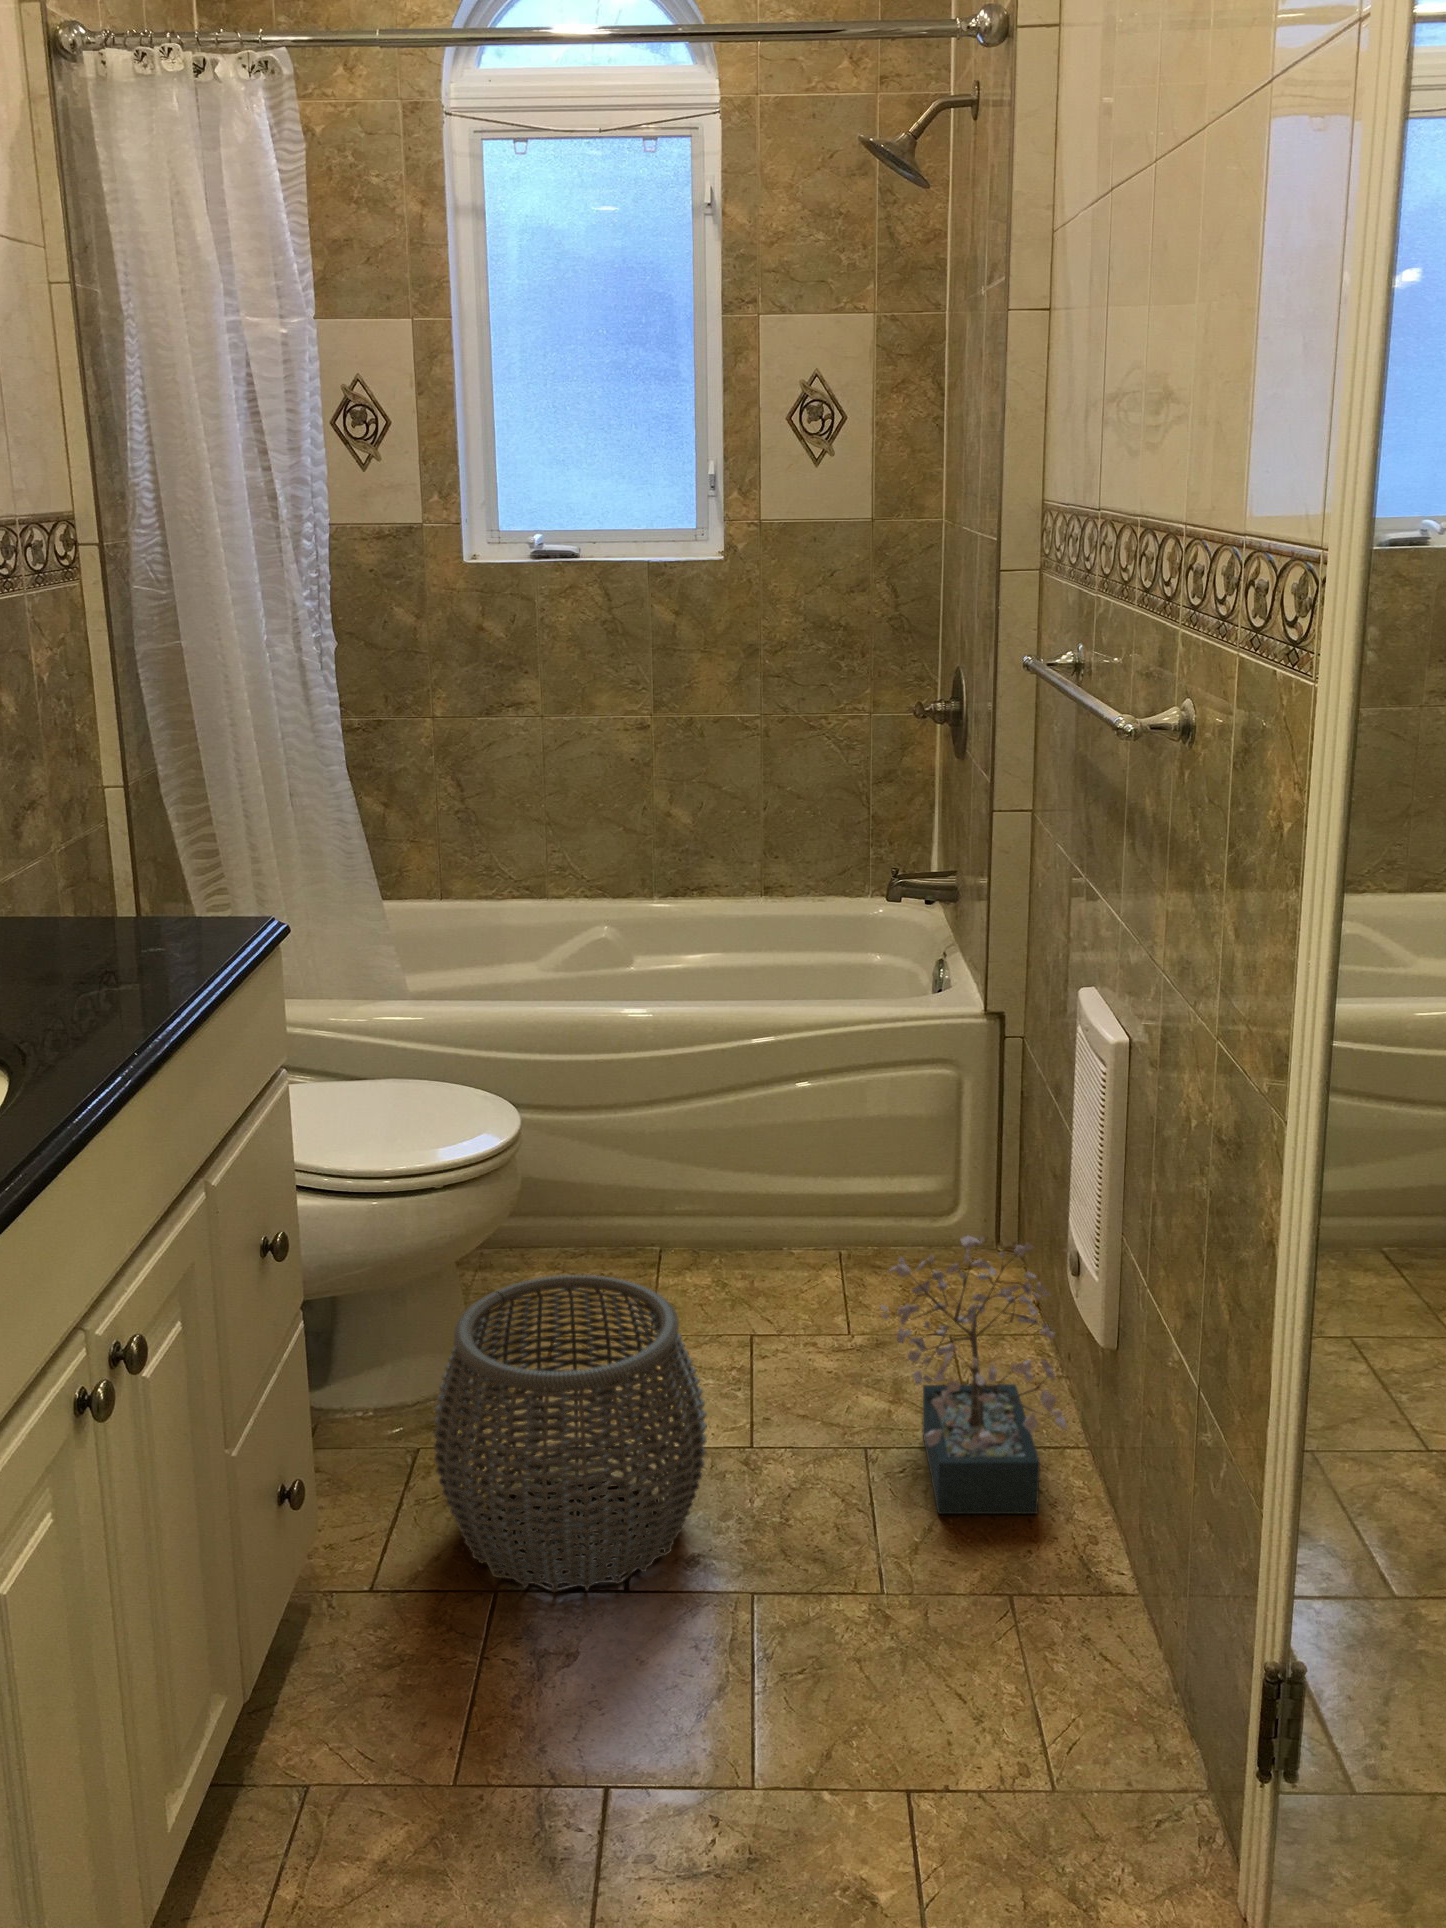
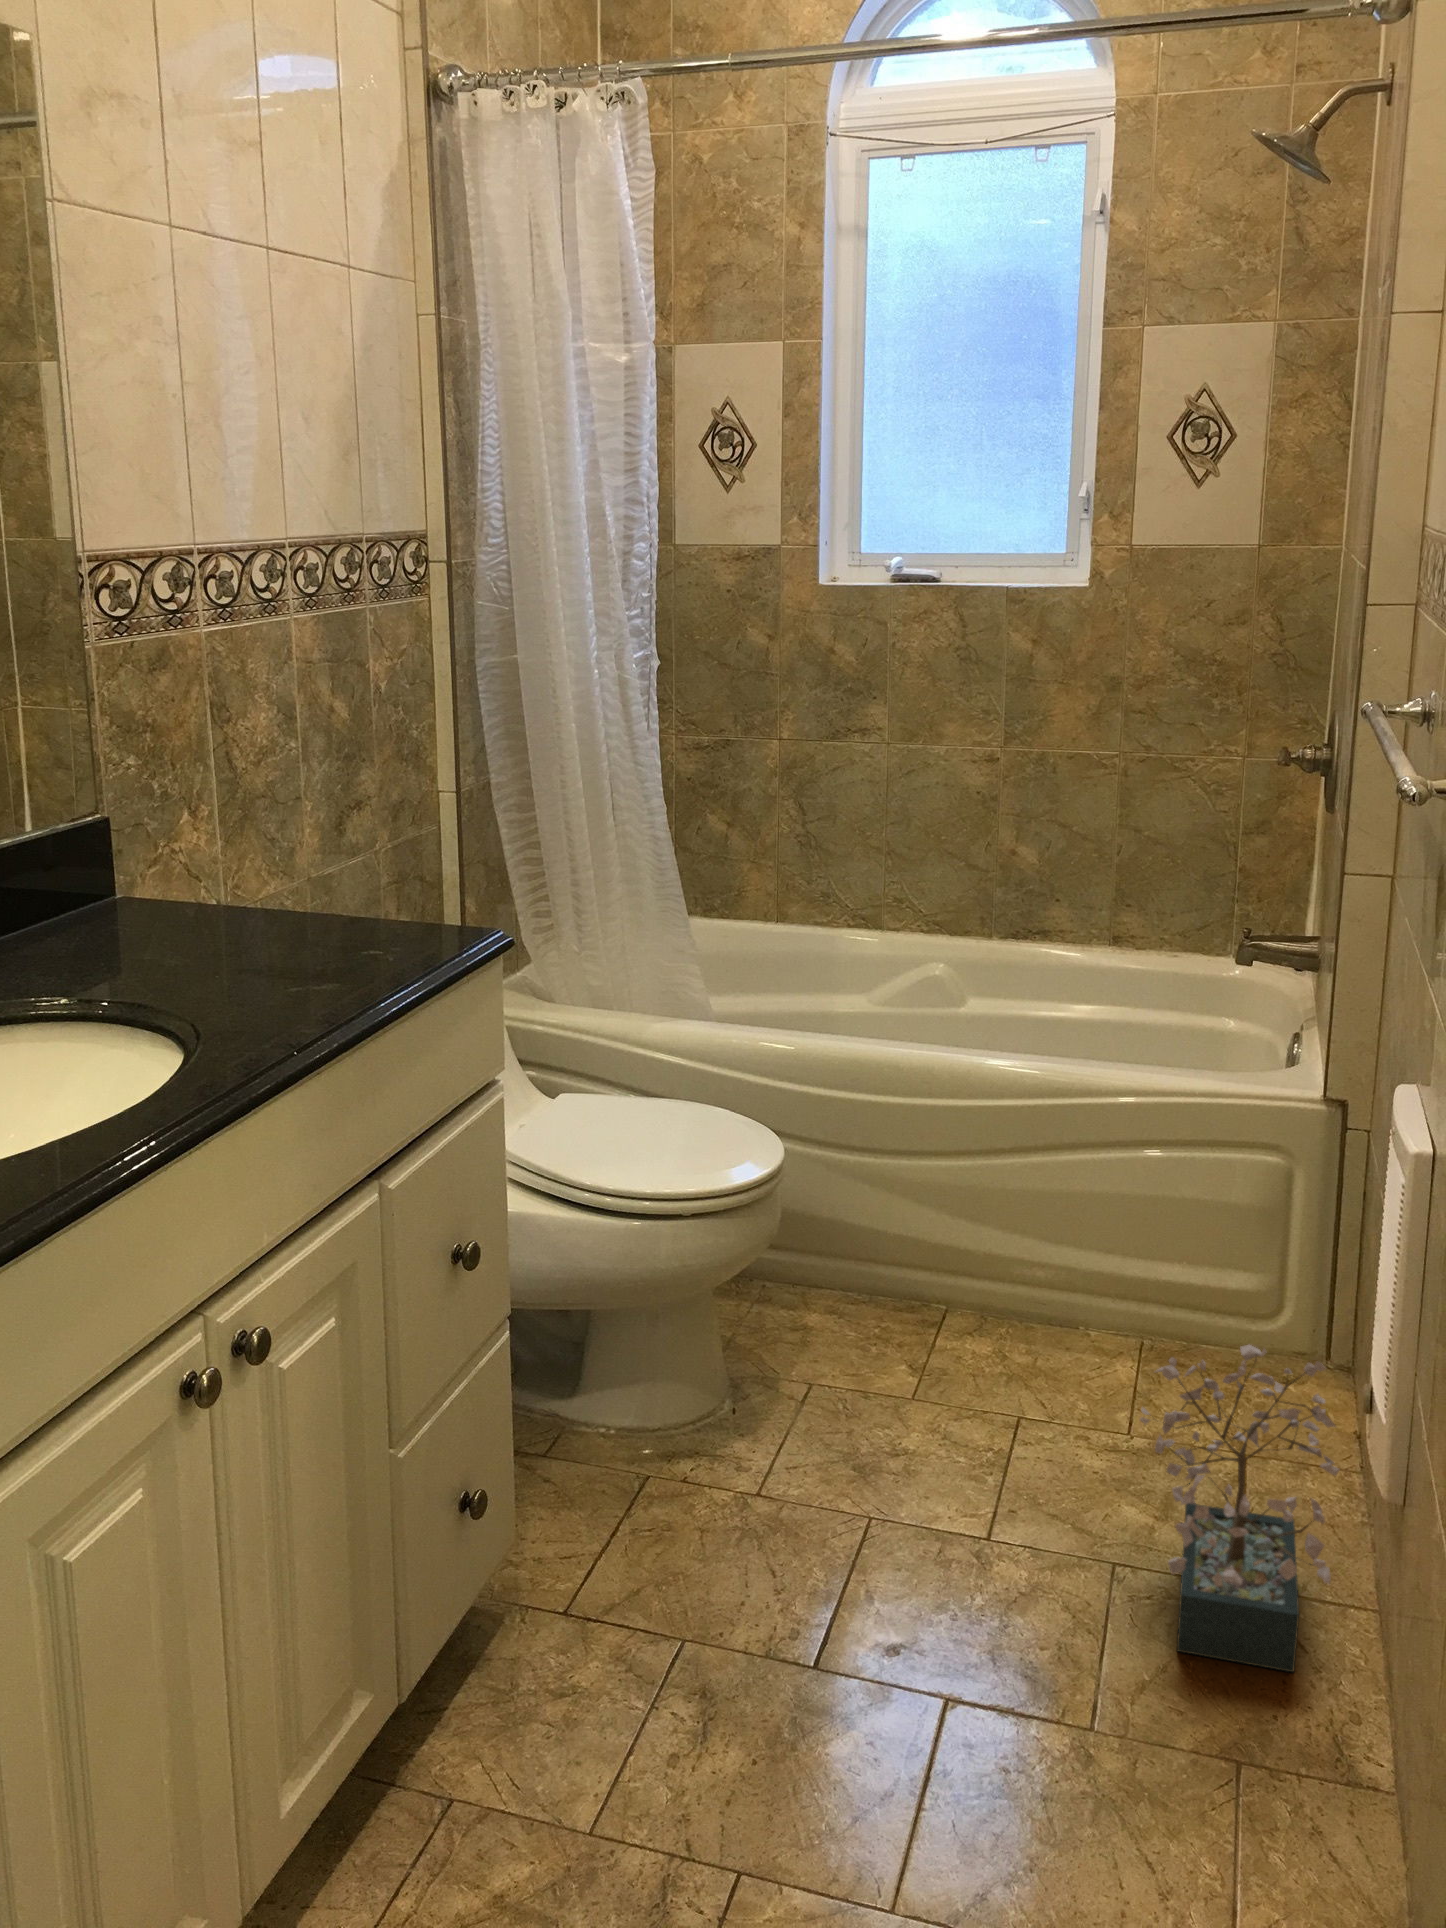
woven basket: present [433,1275,707,1592] -> none [636,1327,923,1665]

